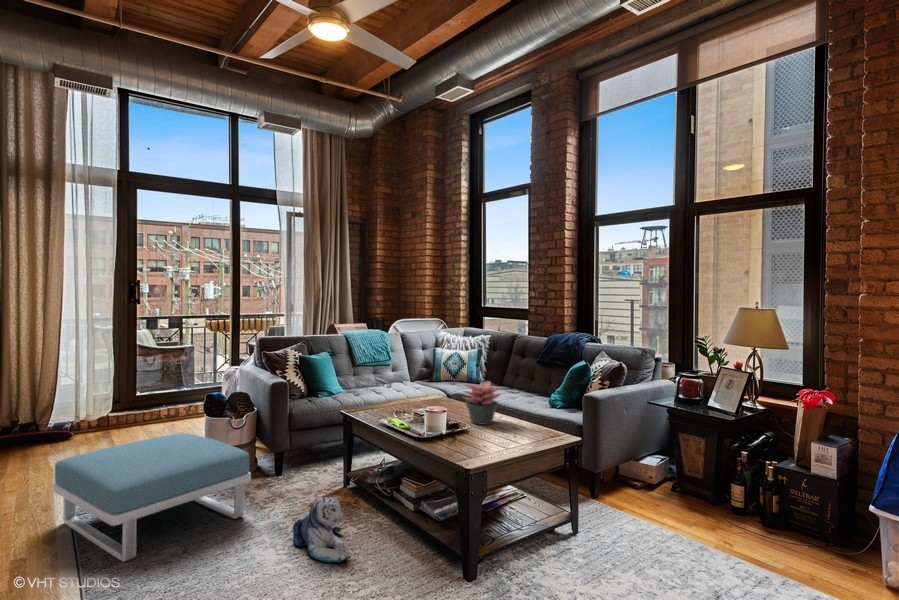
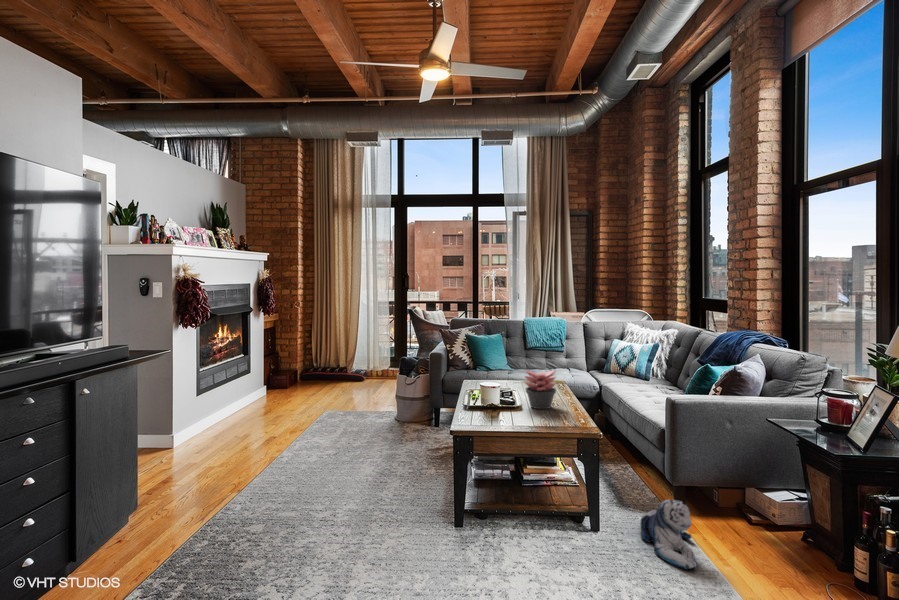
footstool: present [53,433,251,562] -> none [290,389,387,459]
plush toy: present [293,496,348,563] -> present [641,500,697,569]

